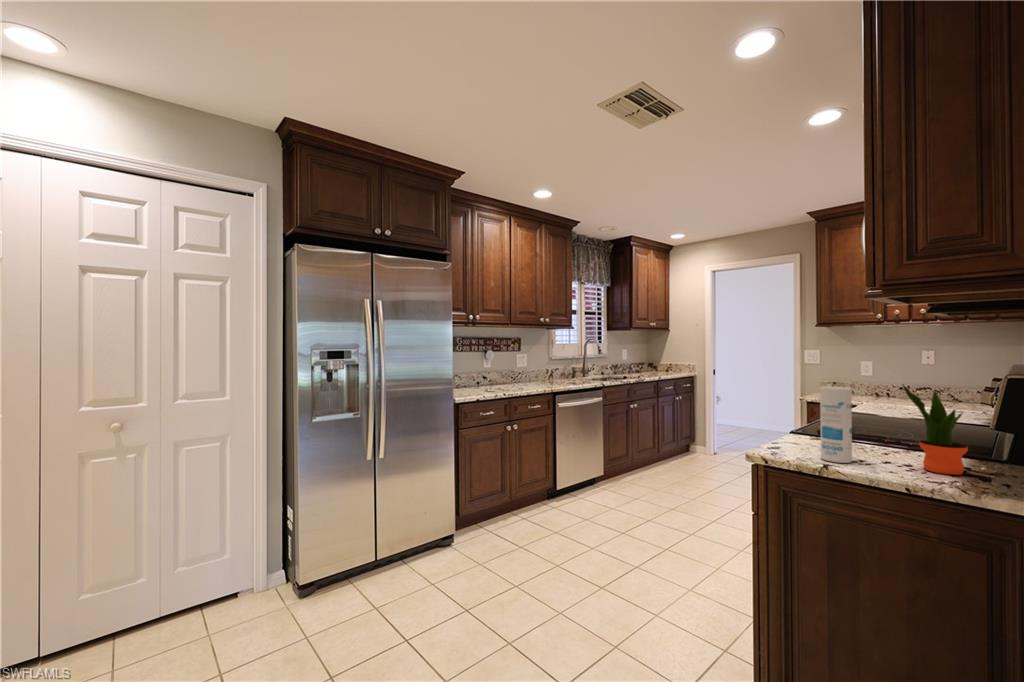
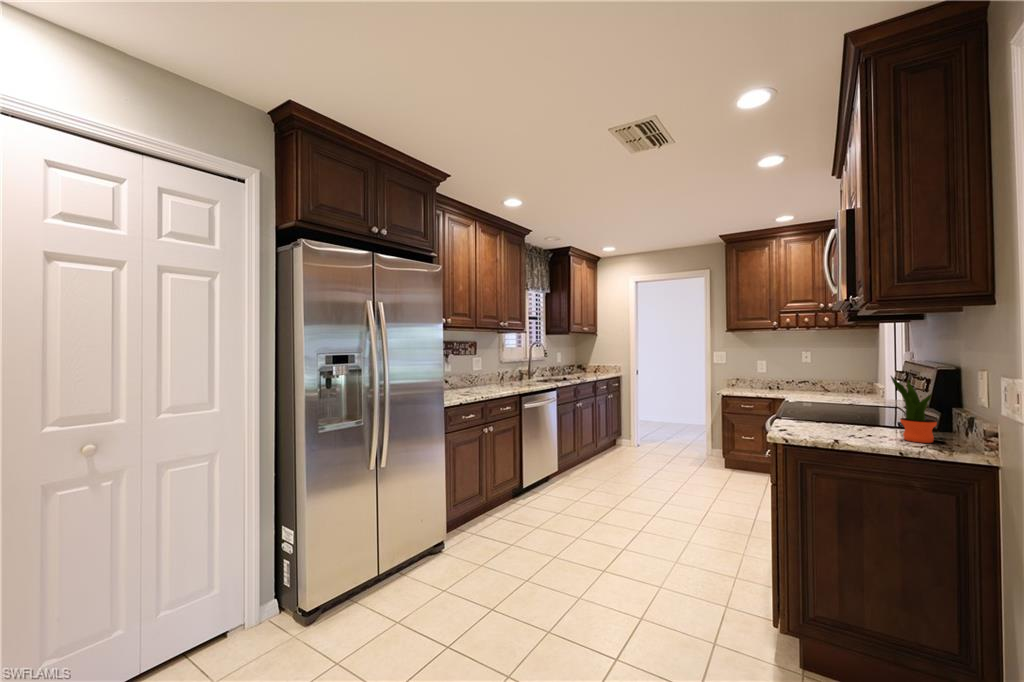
canister: present [820,386,852,463] -> none [827,379,853,439]

